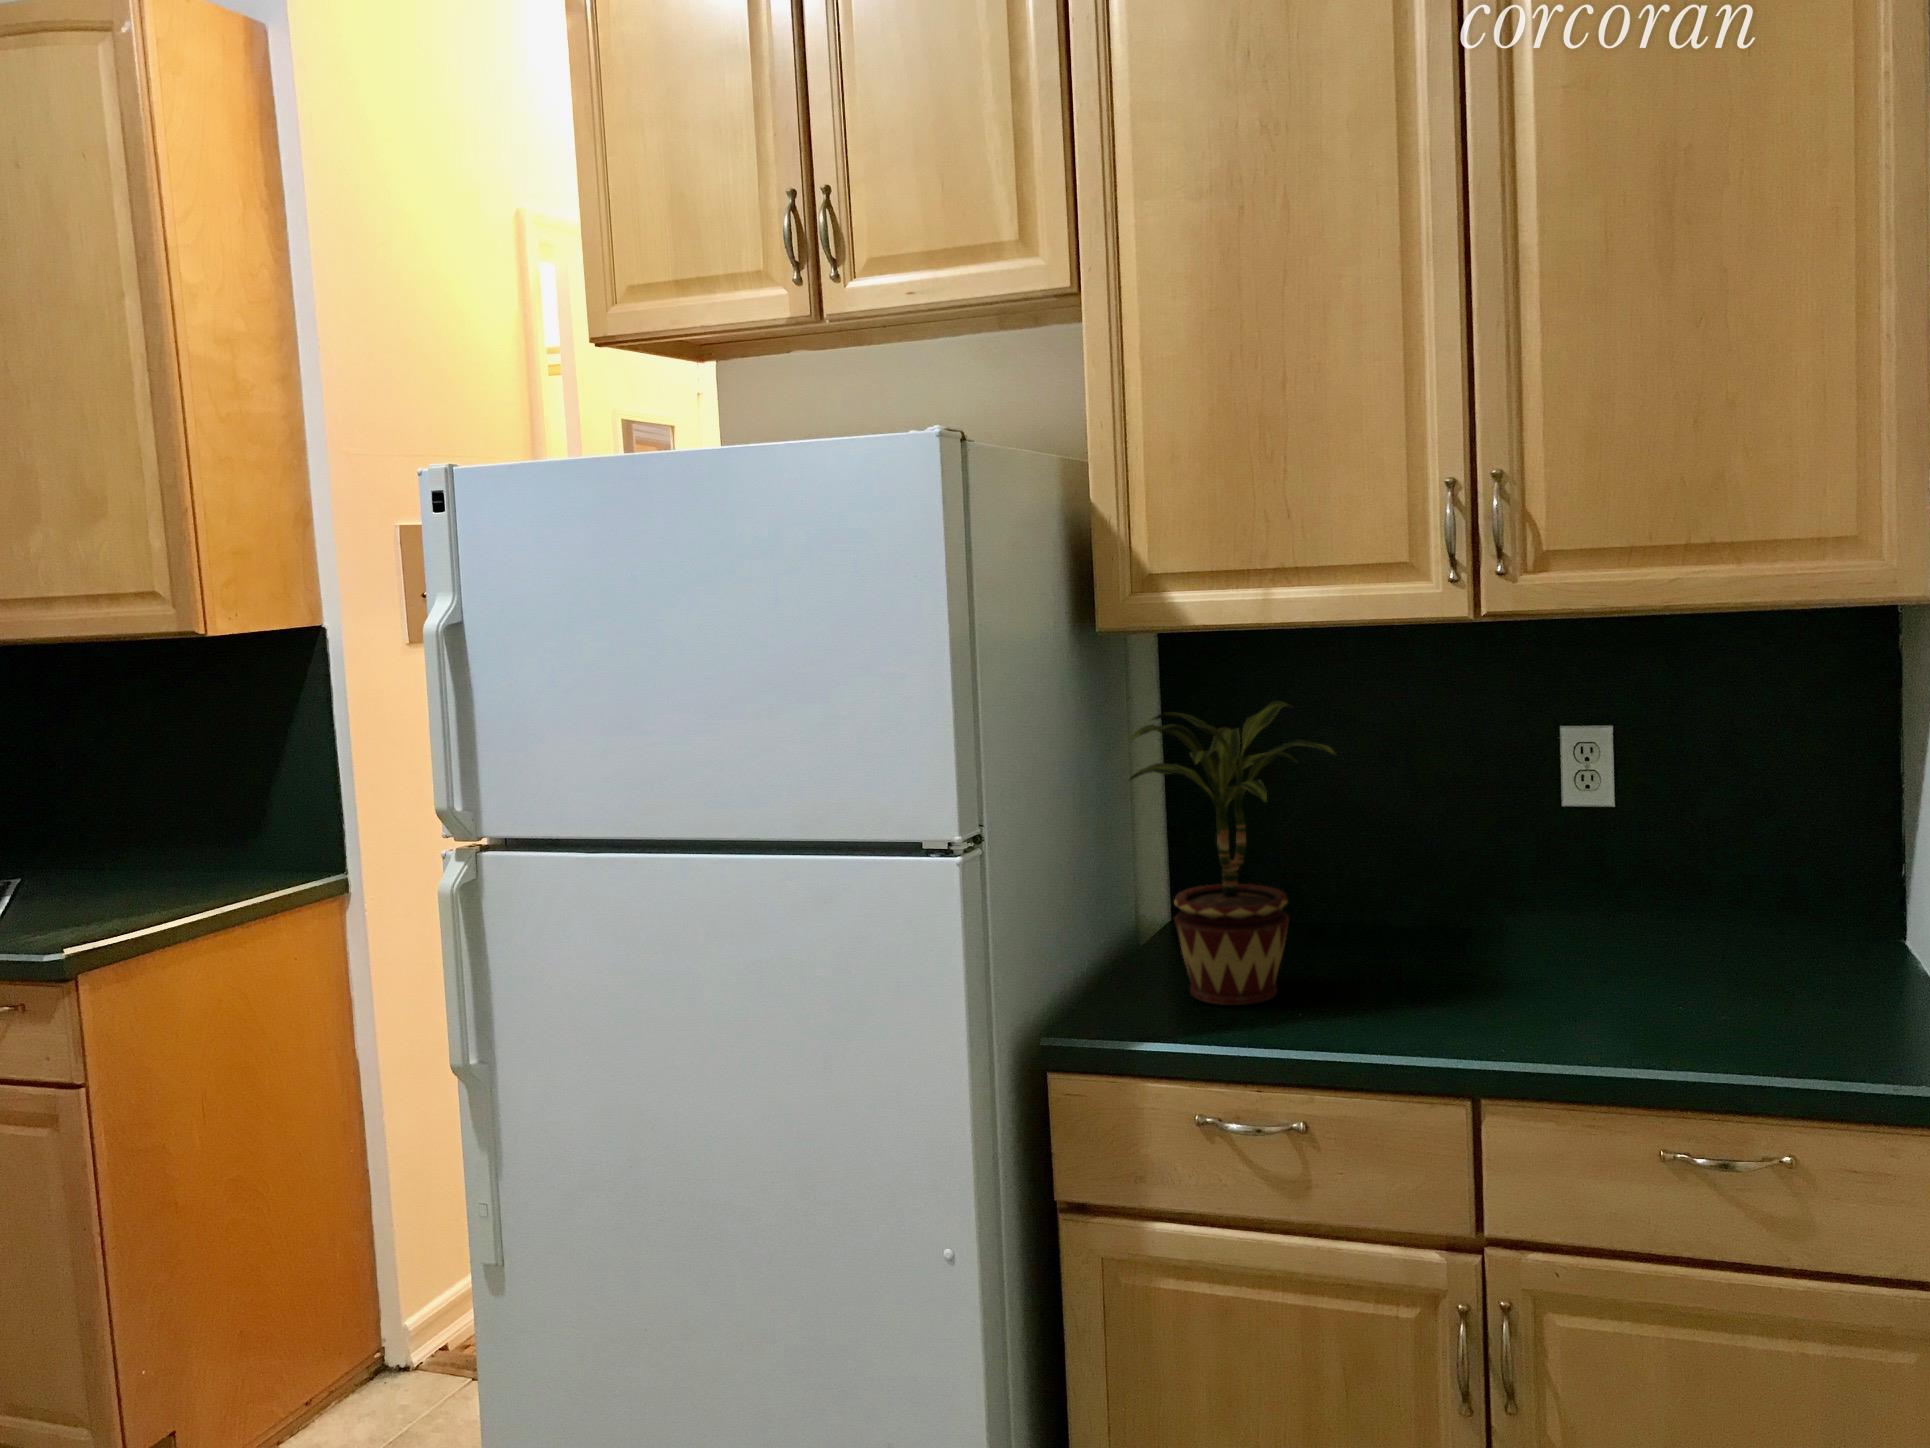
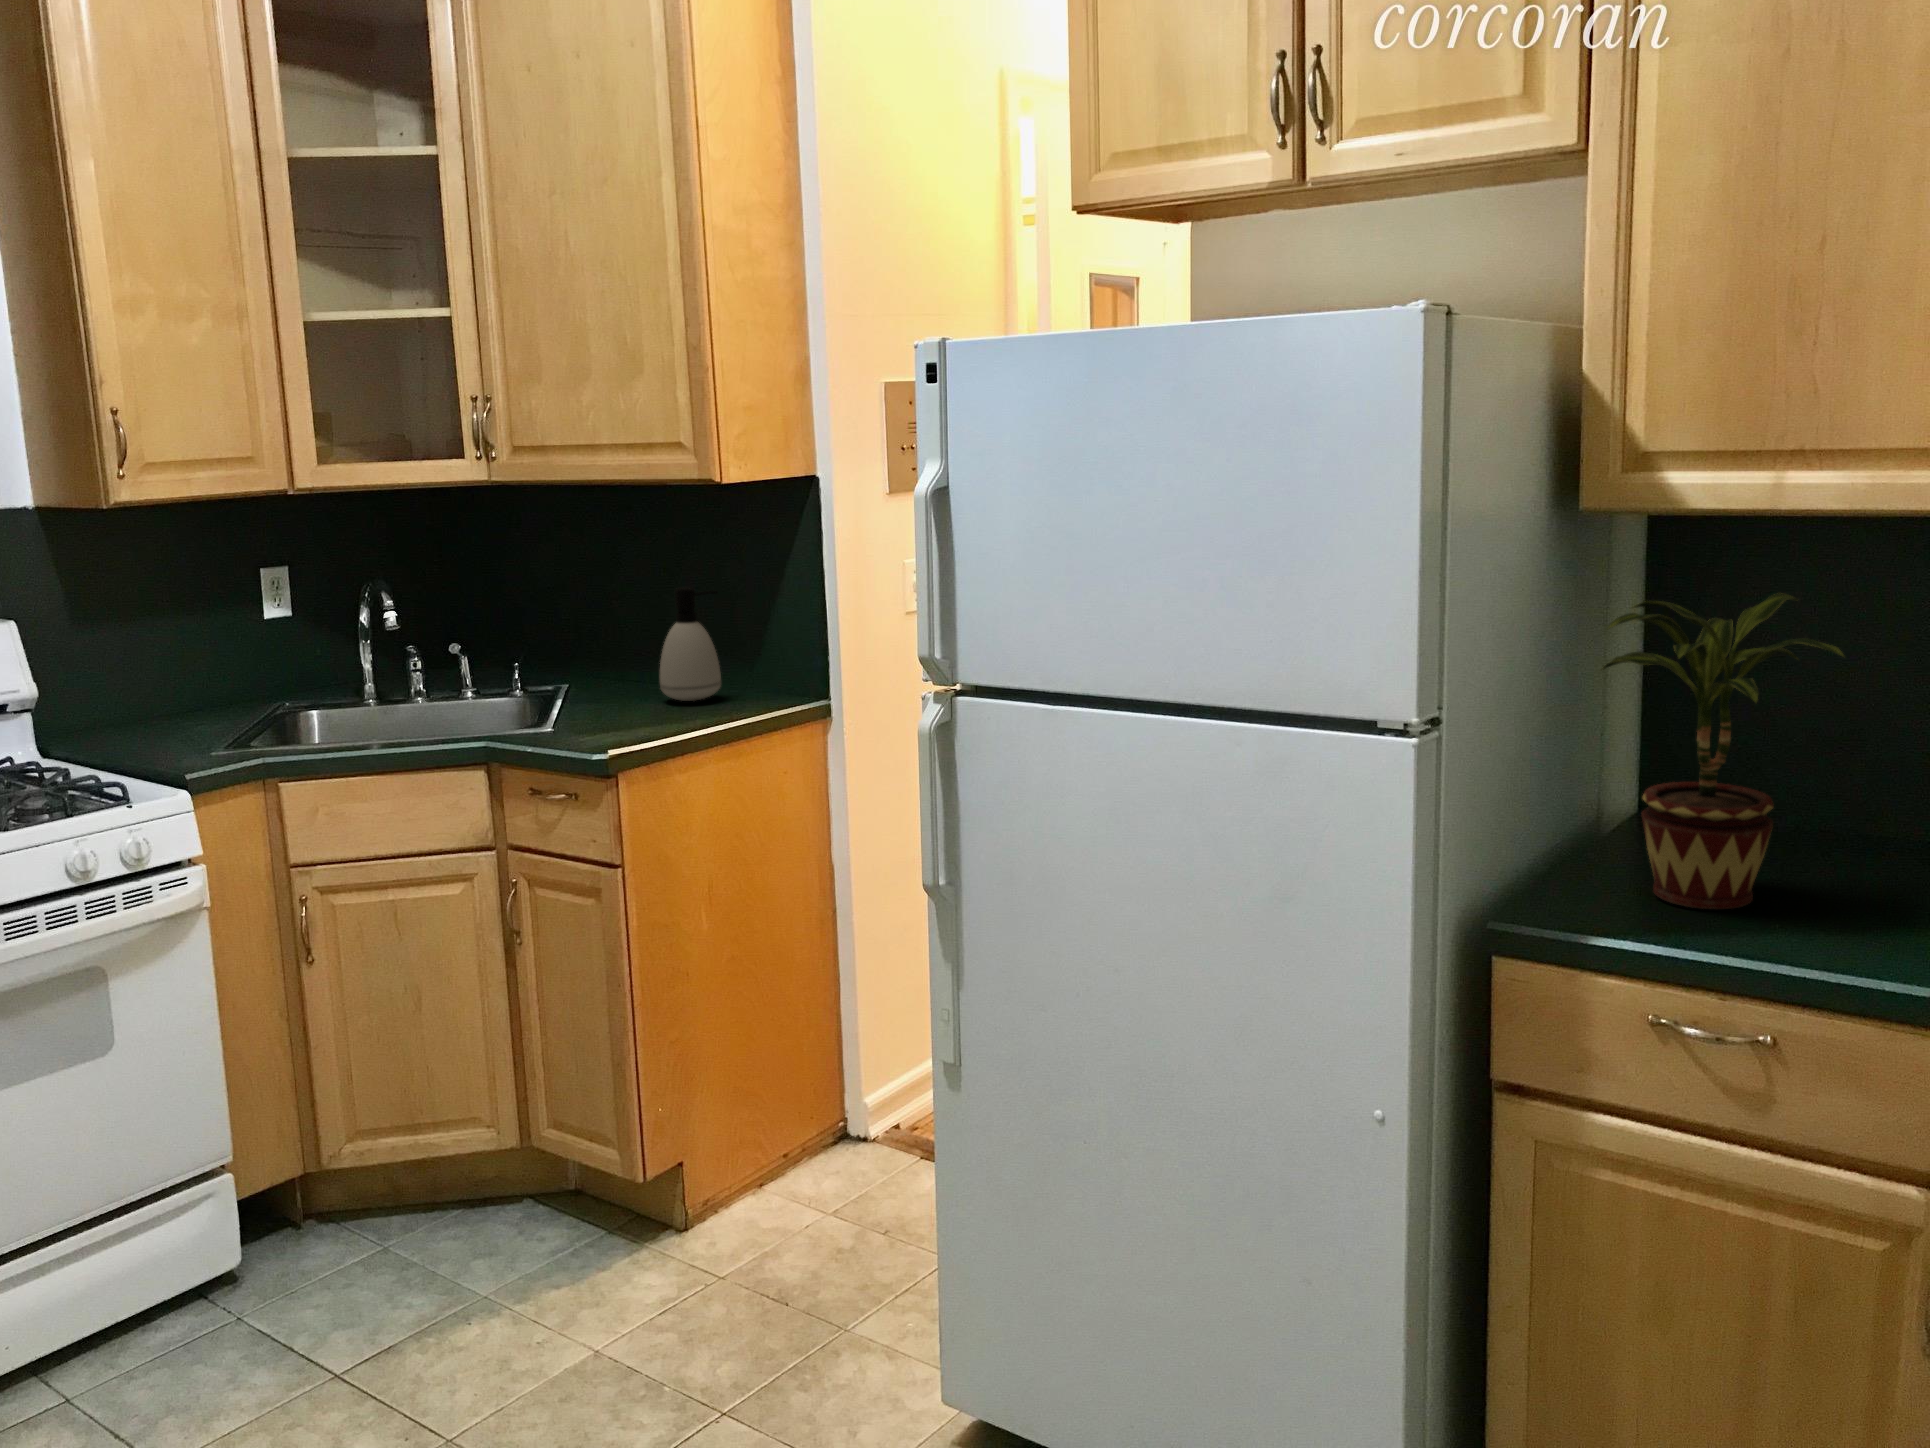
soap dispenser: none [137,757,215,887] -> present [660,587,721,701]

